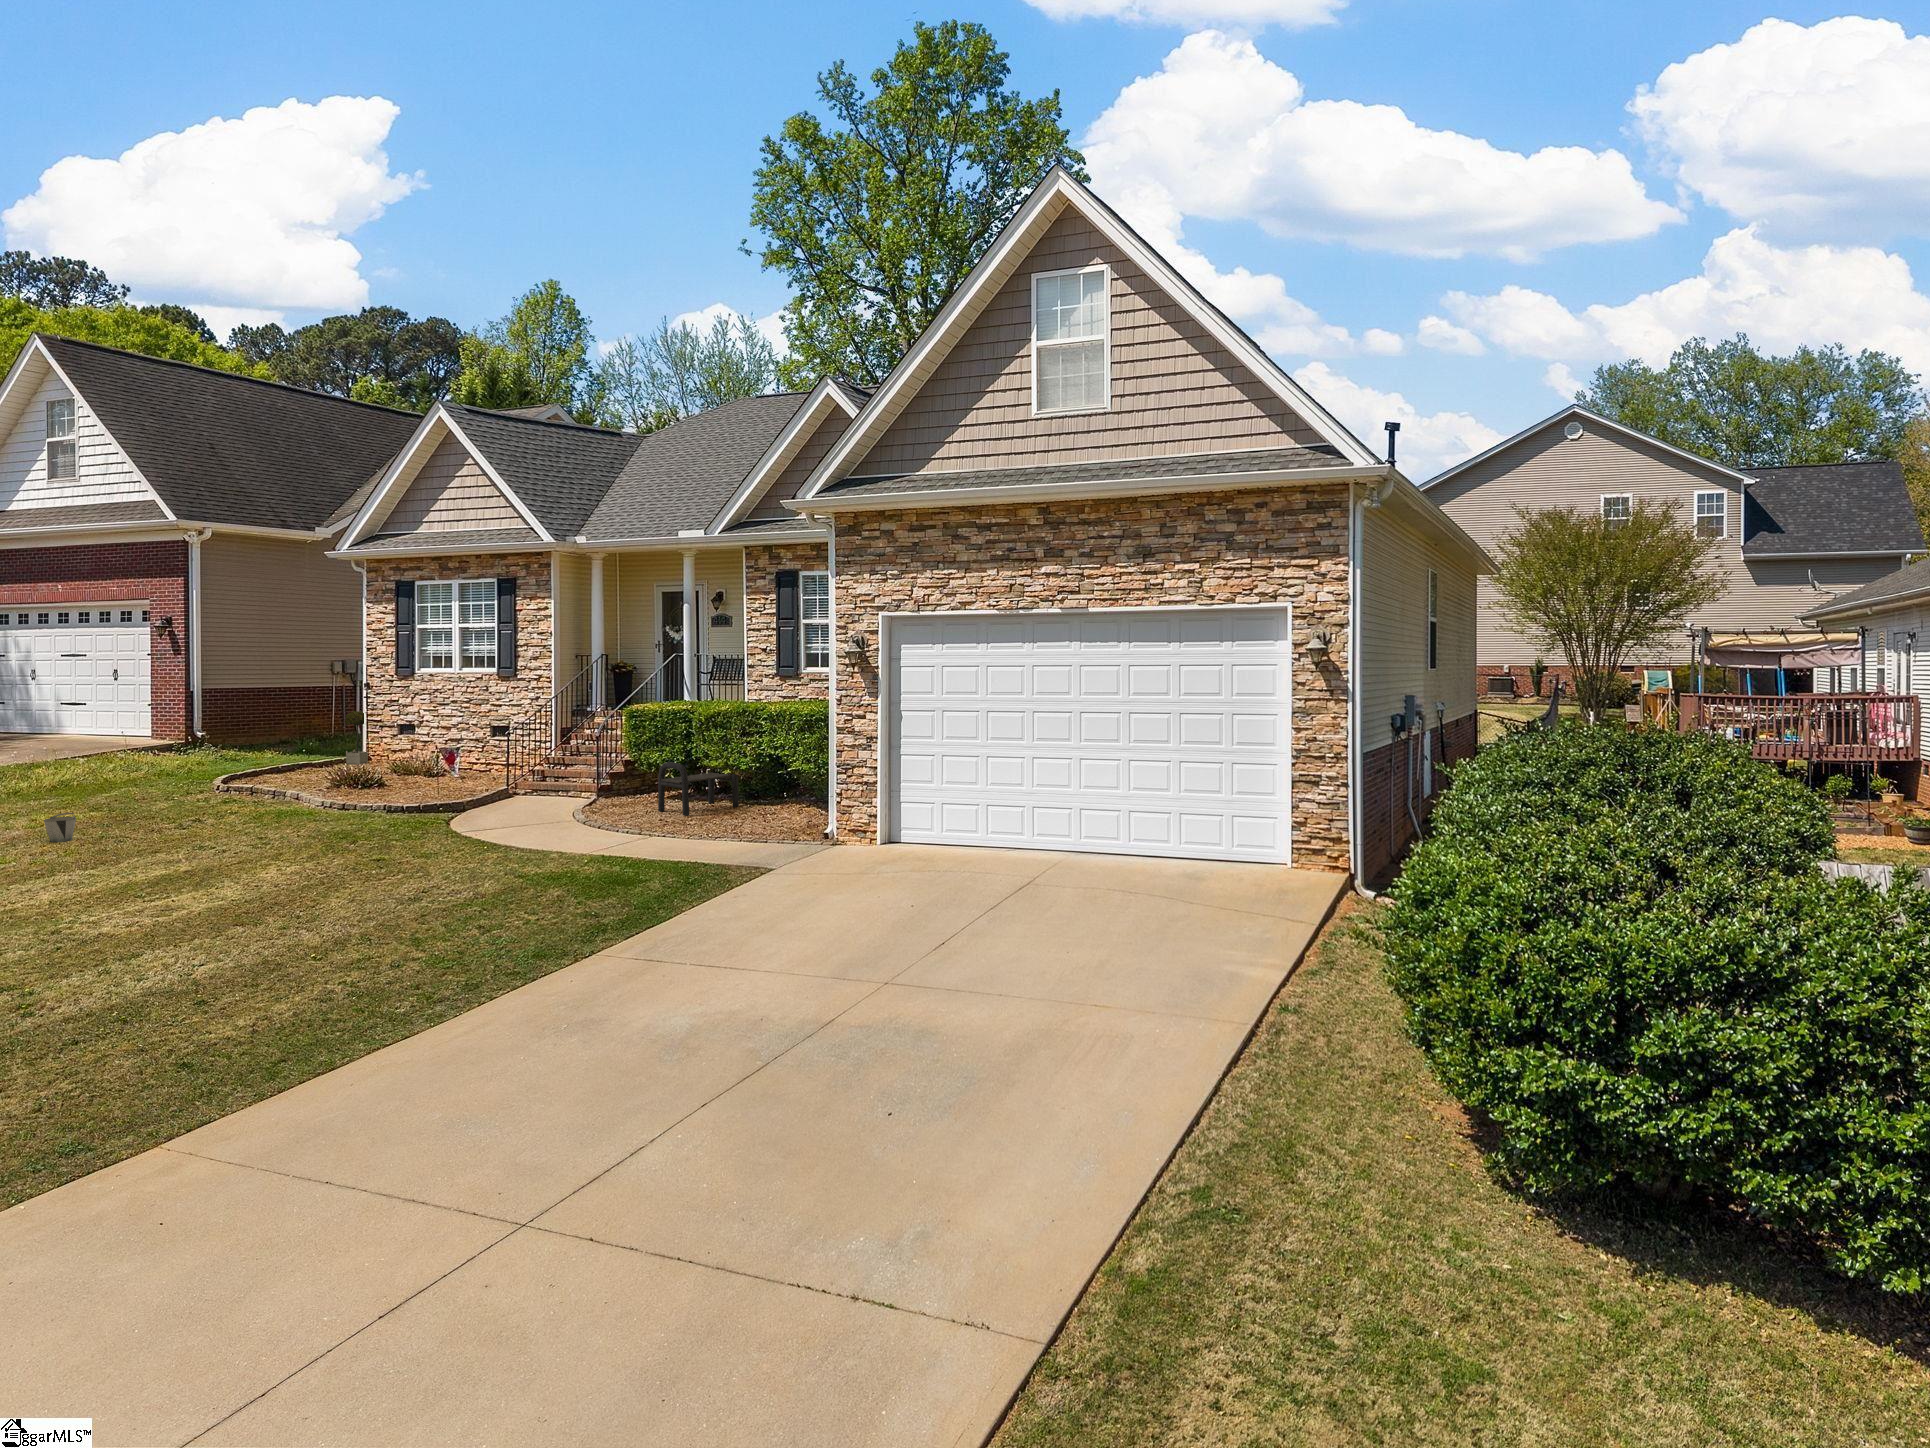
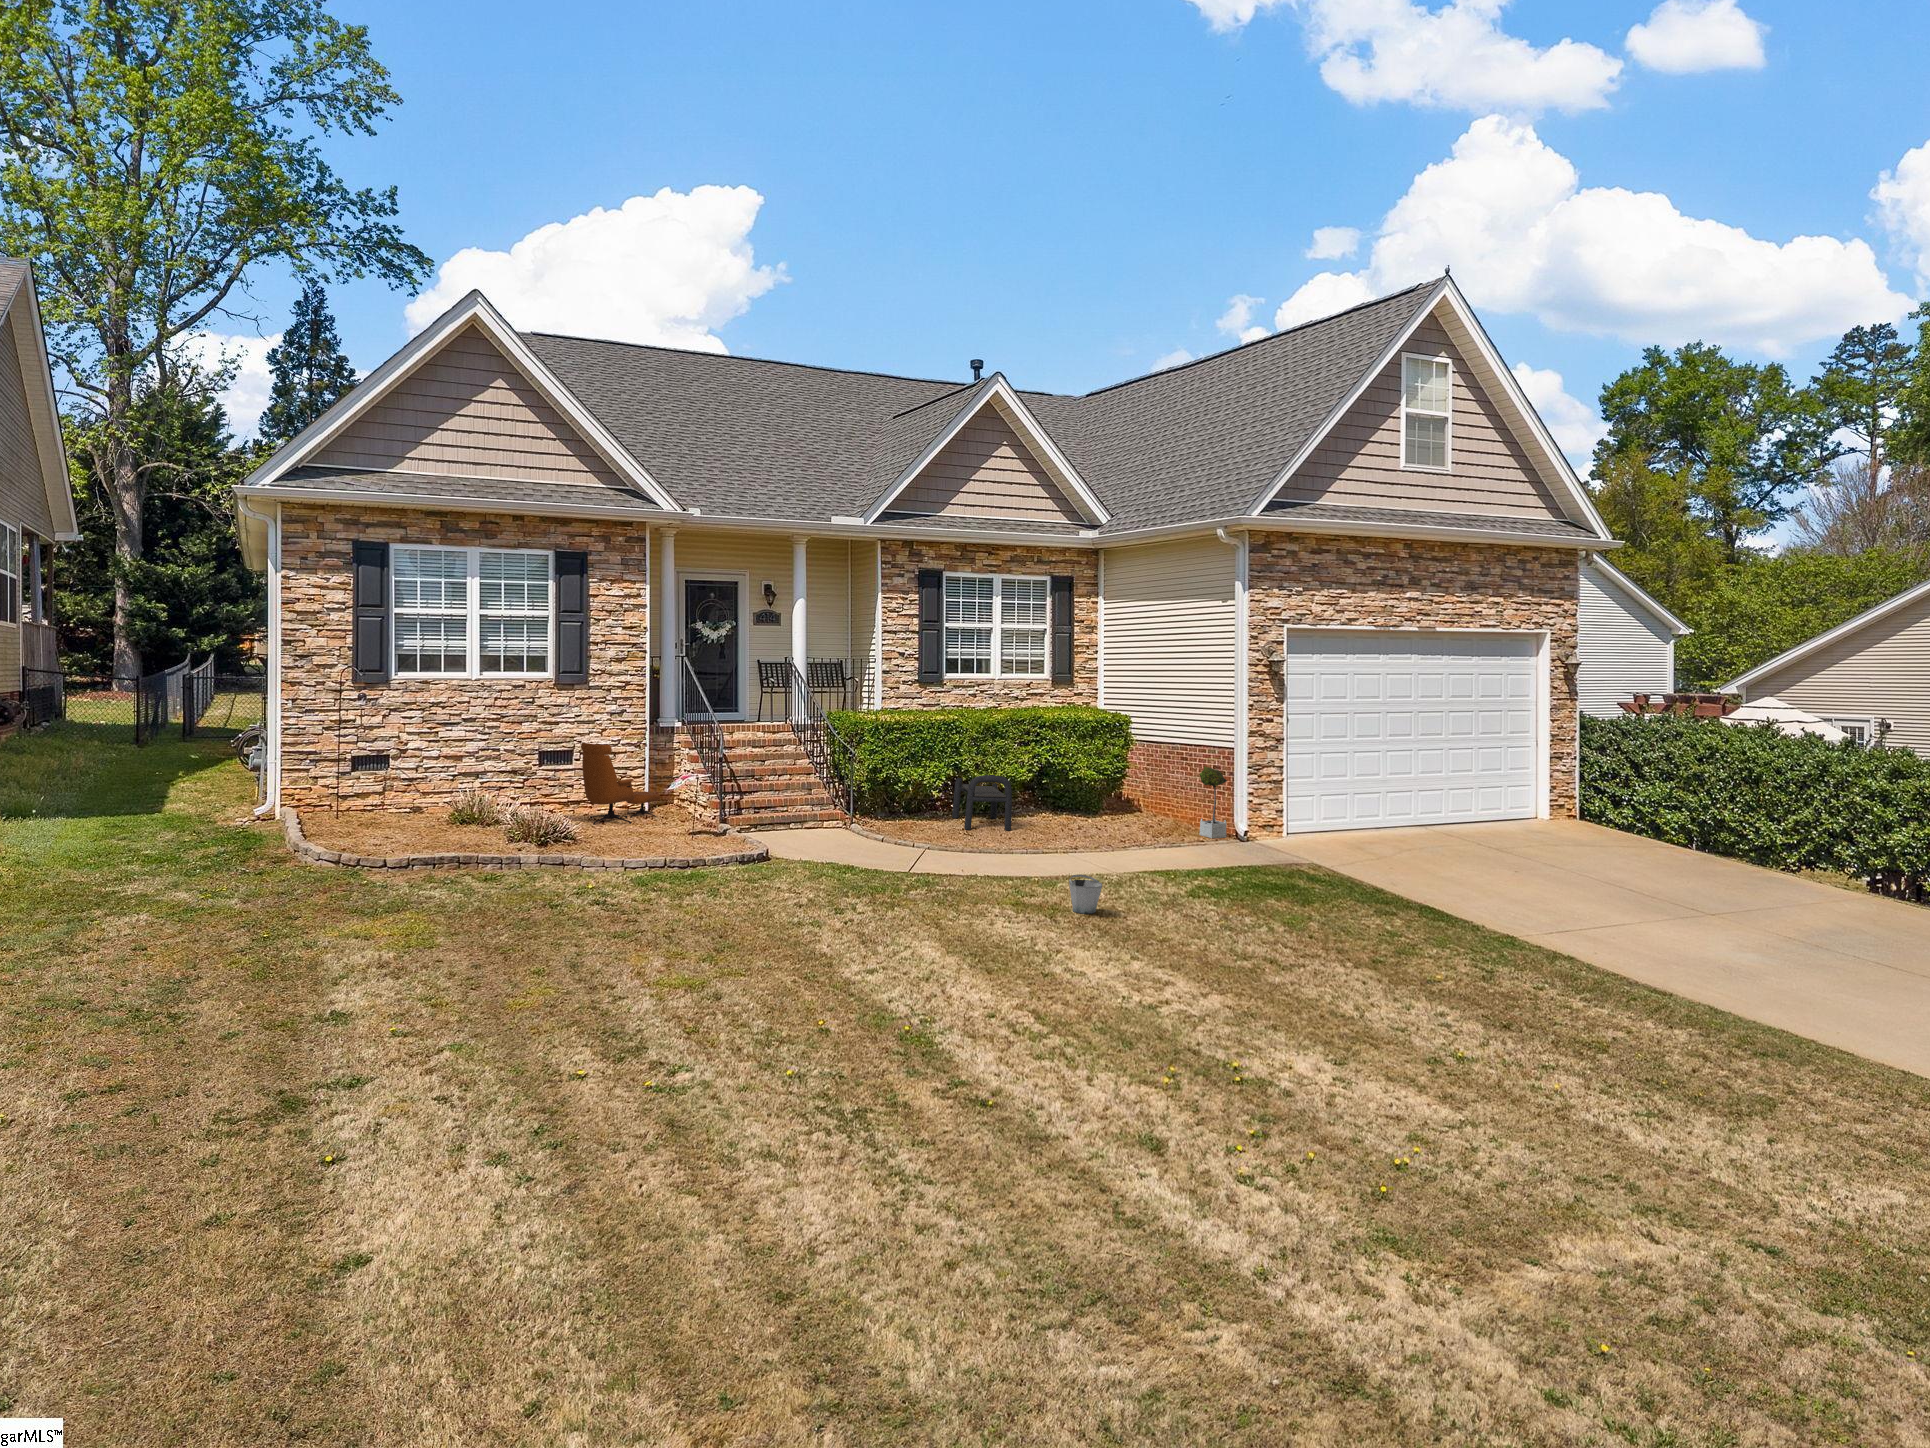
potted tree: present [345,711,368,764] -> present [1200,766,1227,838]
lounge chair: none [463,720,547,784] -> present [581,742,660,824]
bucket: present [44,812,76,842] -> present [1069,874,1102,914]

